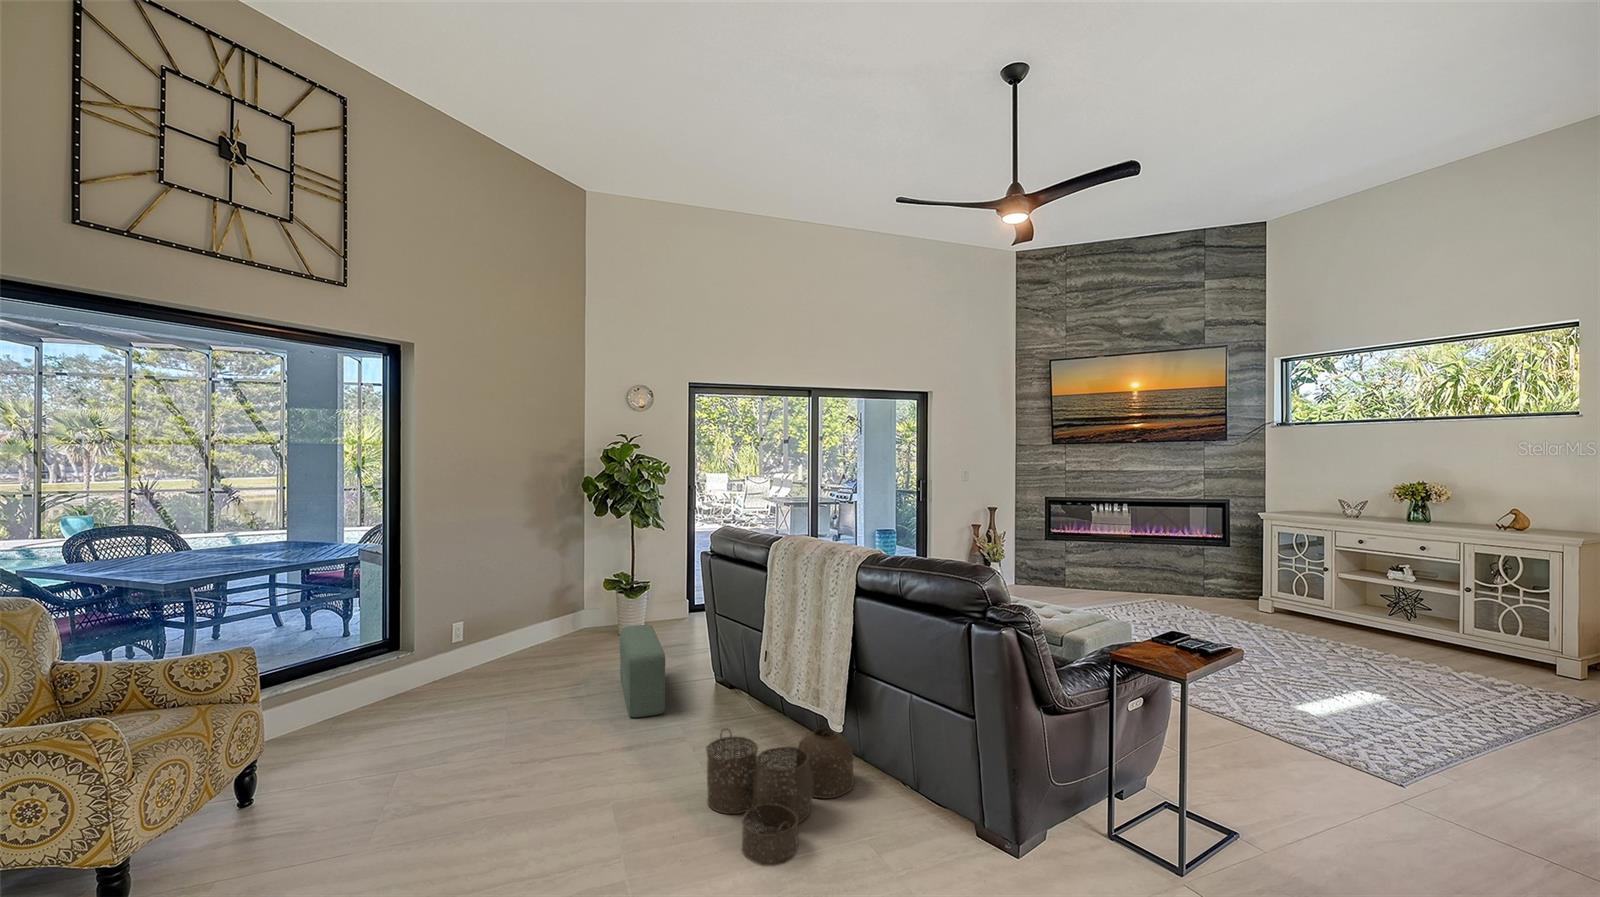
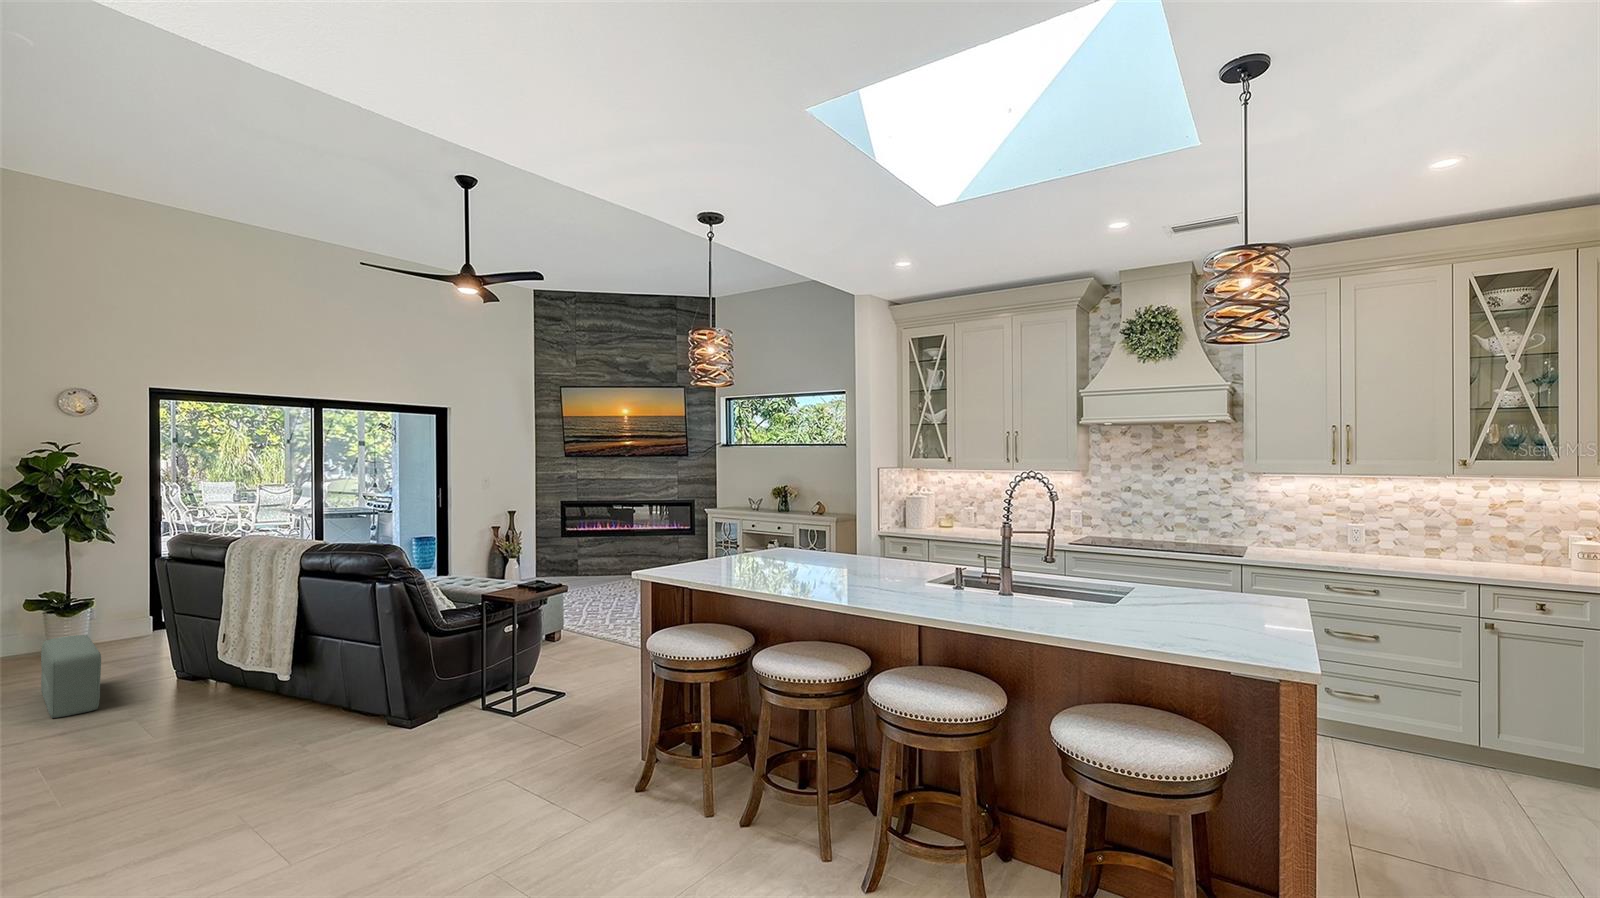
woven basket: present [706,727,853,866] -> none [137,677,293,774]

